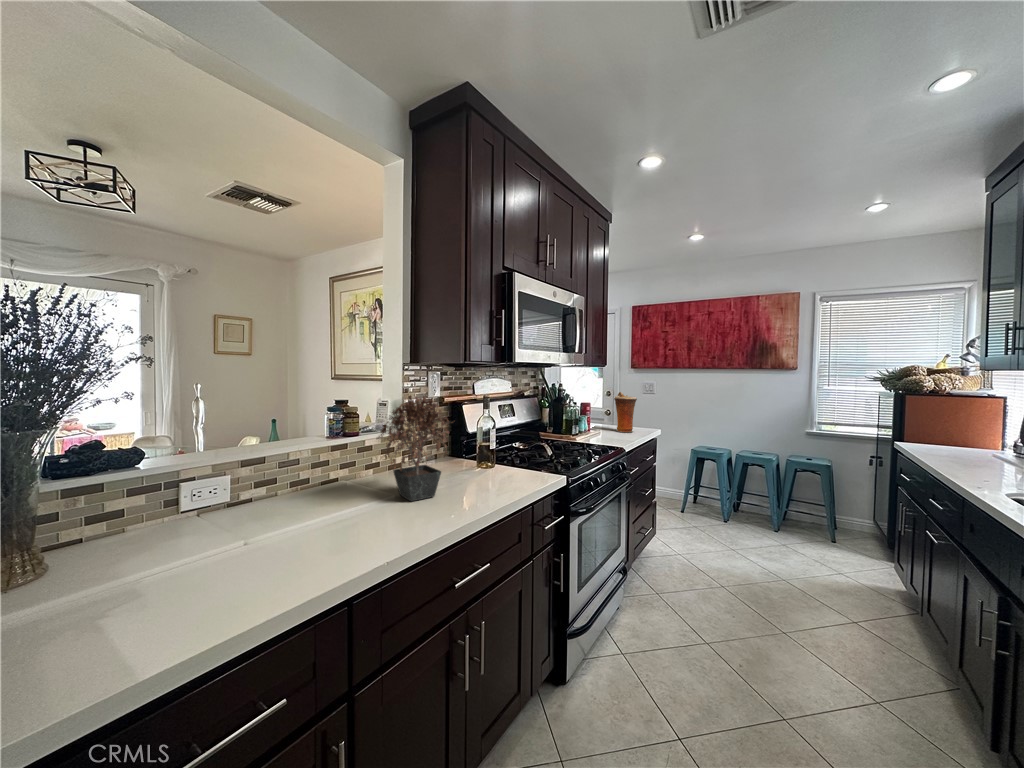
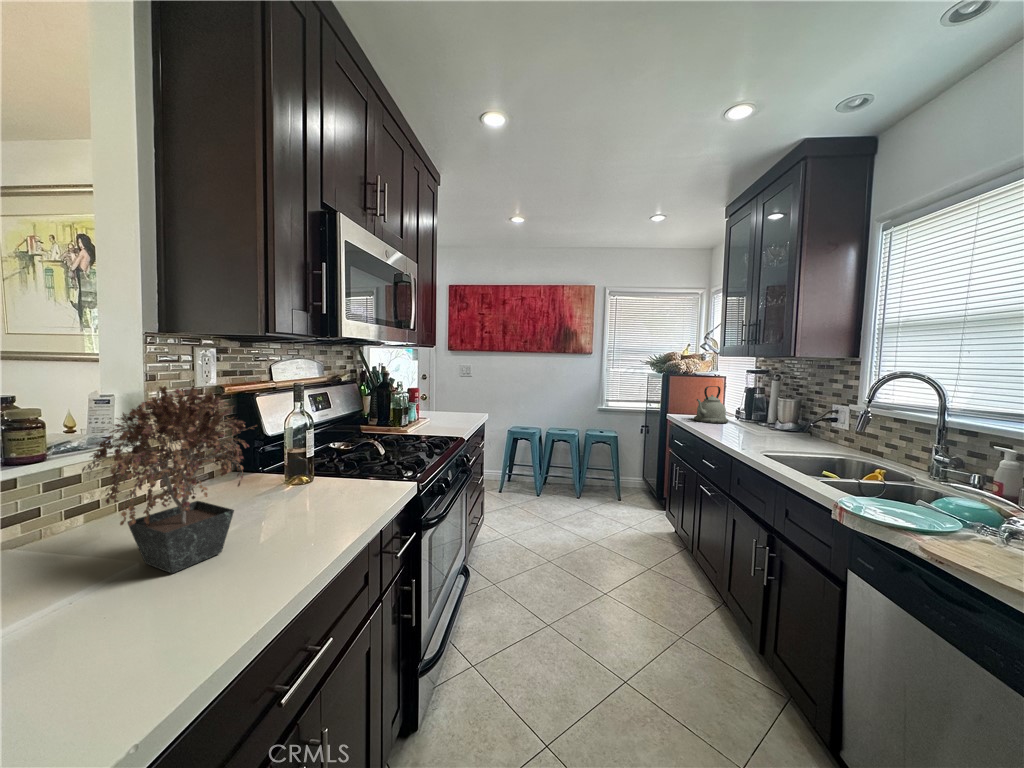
vase: present [614,392,637,432] -> none [445,375,469,419]
kettle: none [935,409,997,458] -> present [694,386,728,423]

